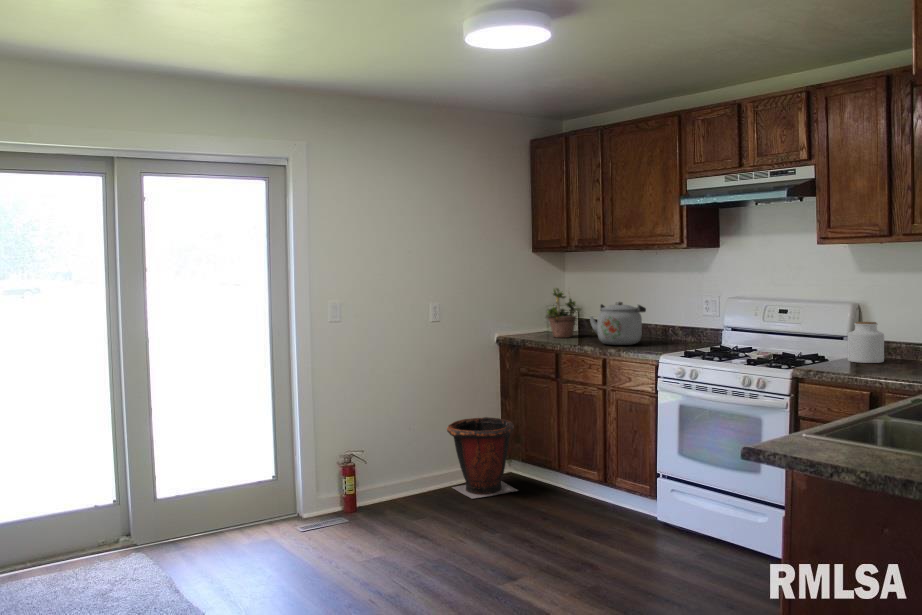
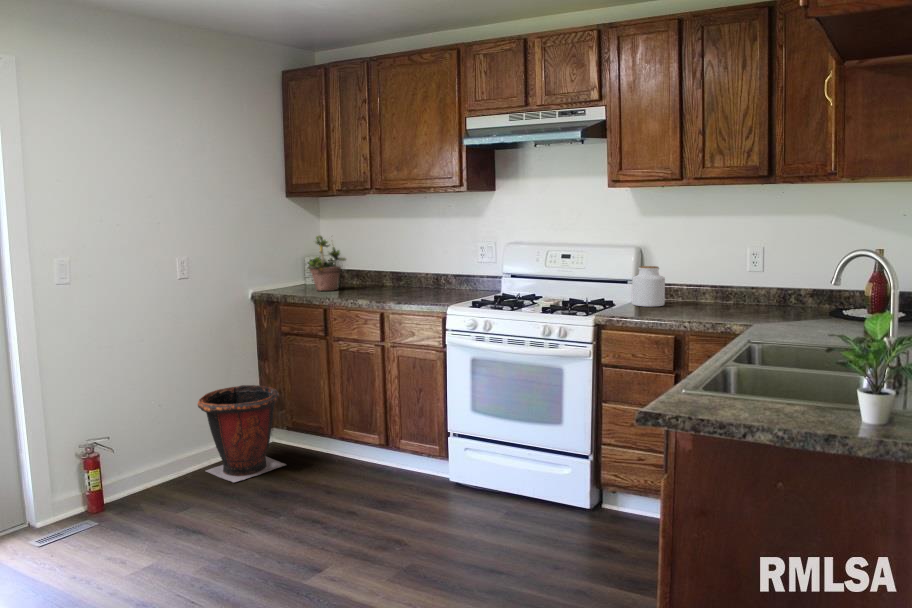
kettle: present [590,302,646,345] -> none [362,250,421,297]

